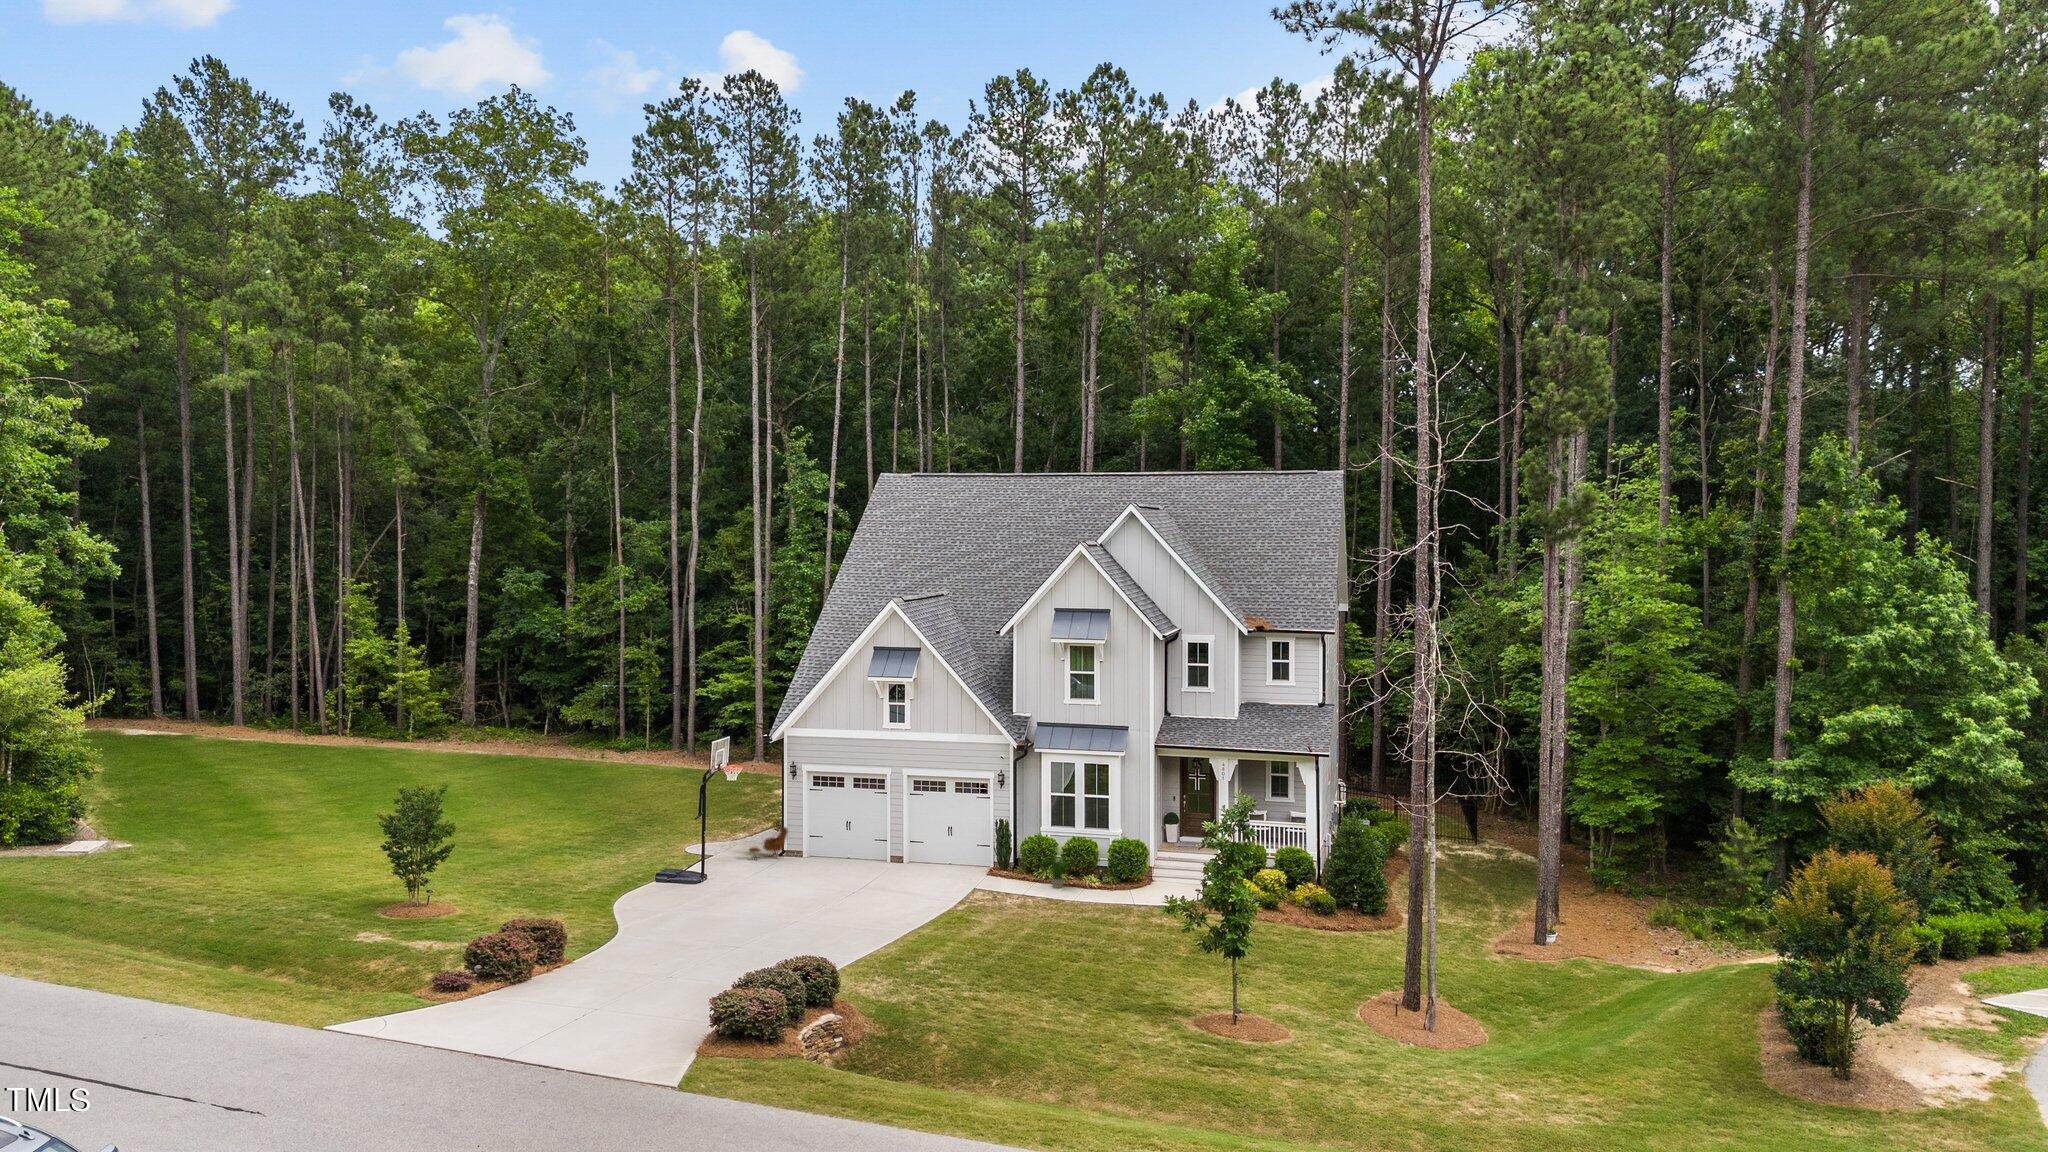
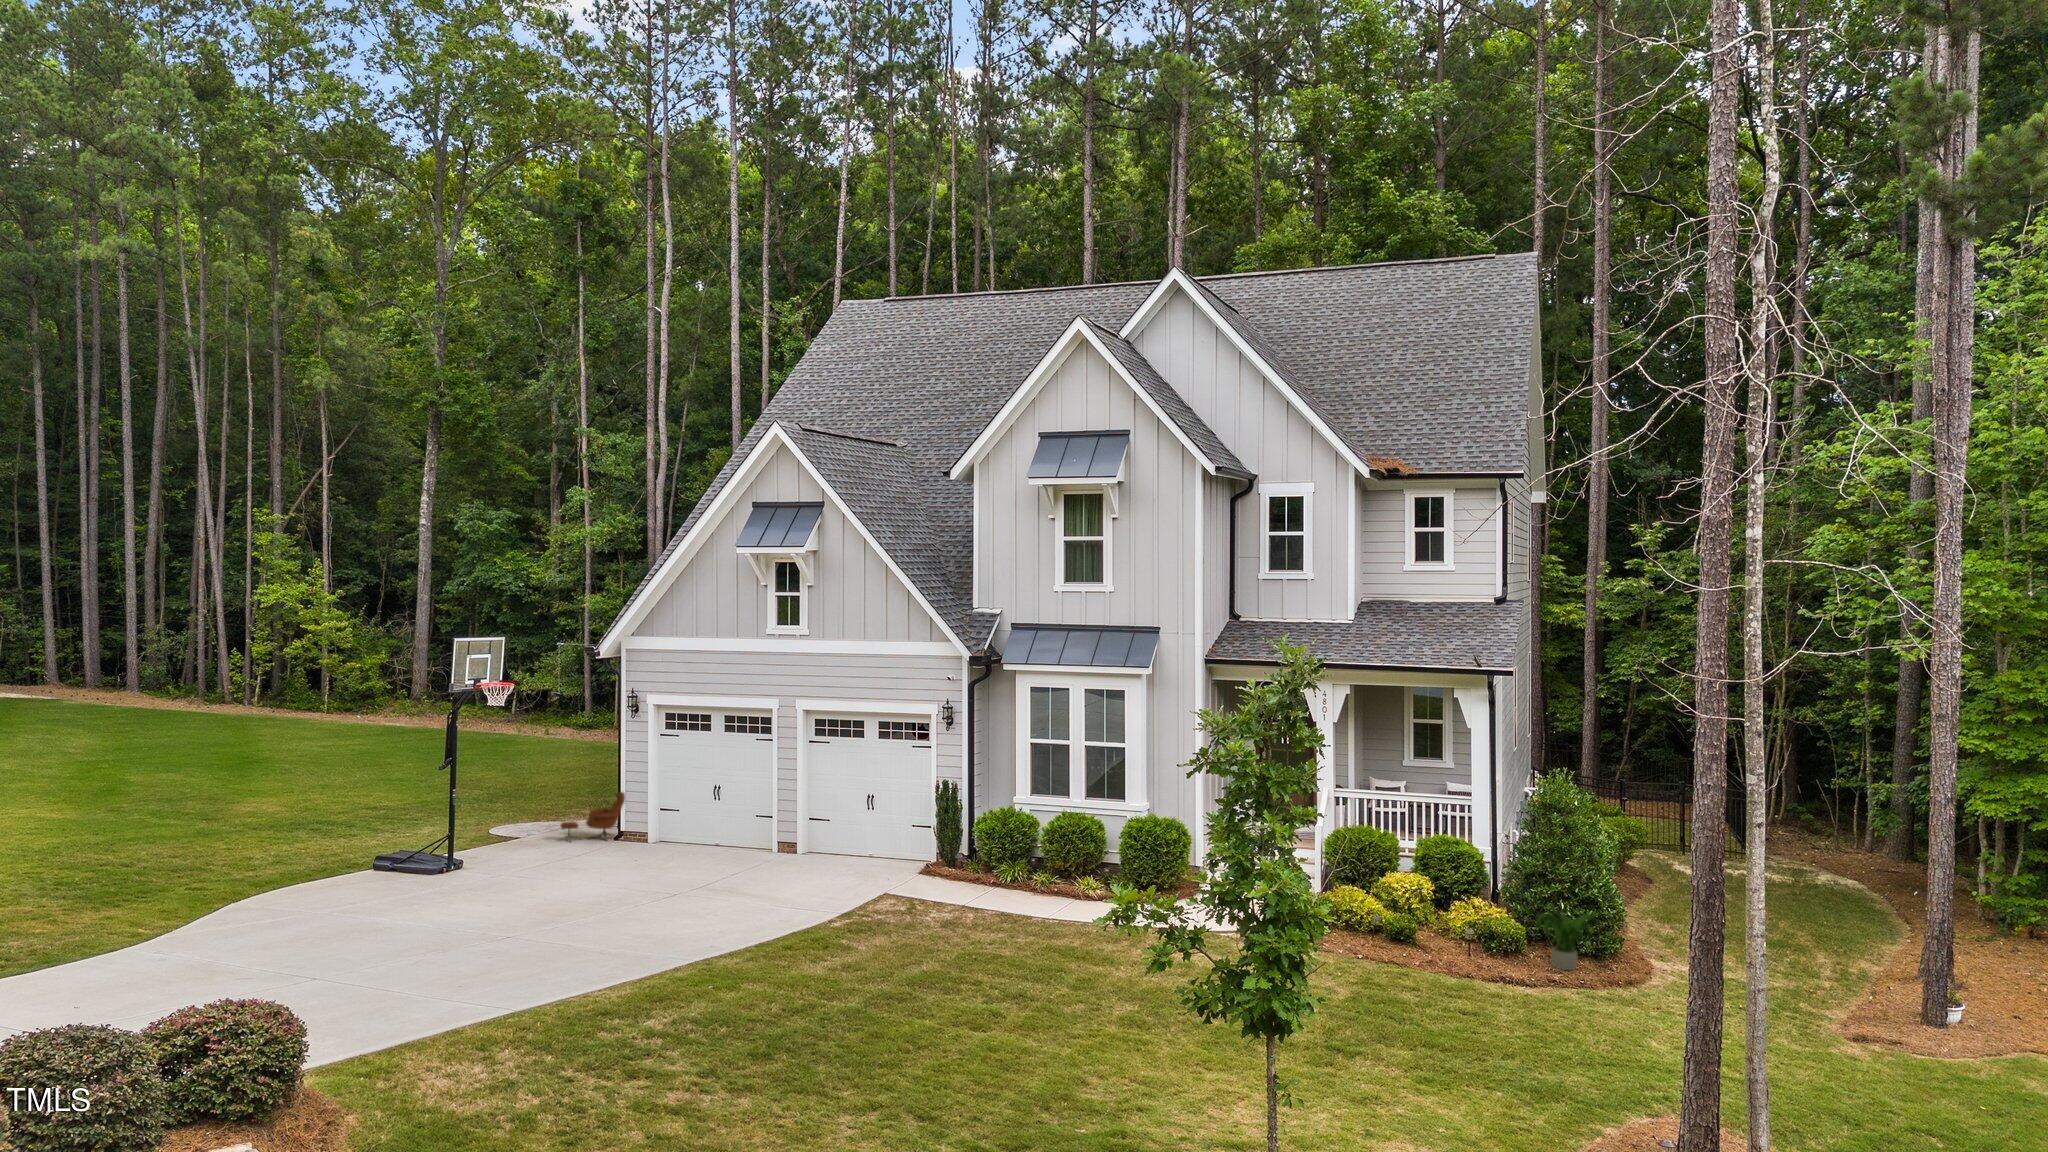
potted plant: present [1042,859,1070,888] -> present [1536,911,1595,970]

